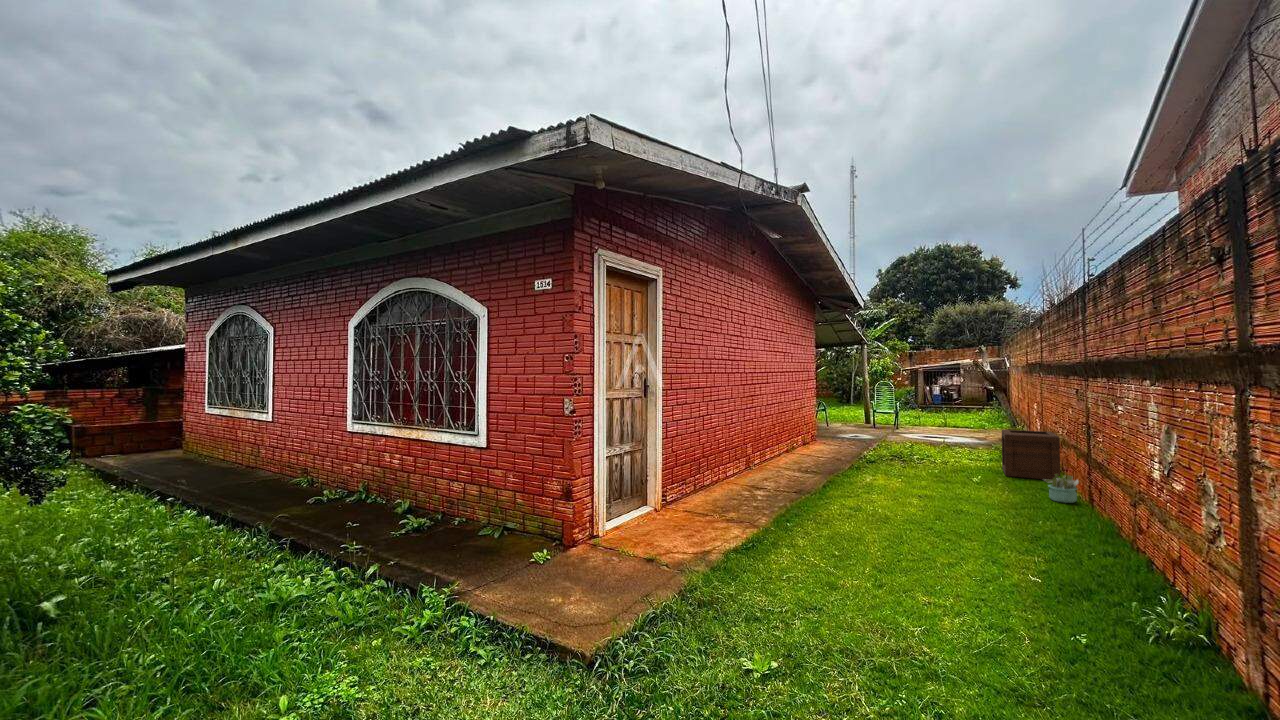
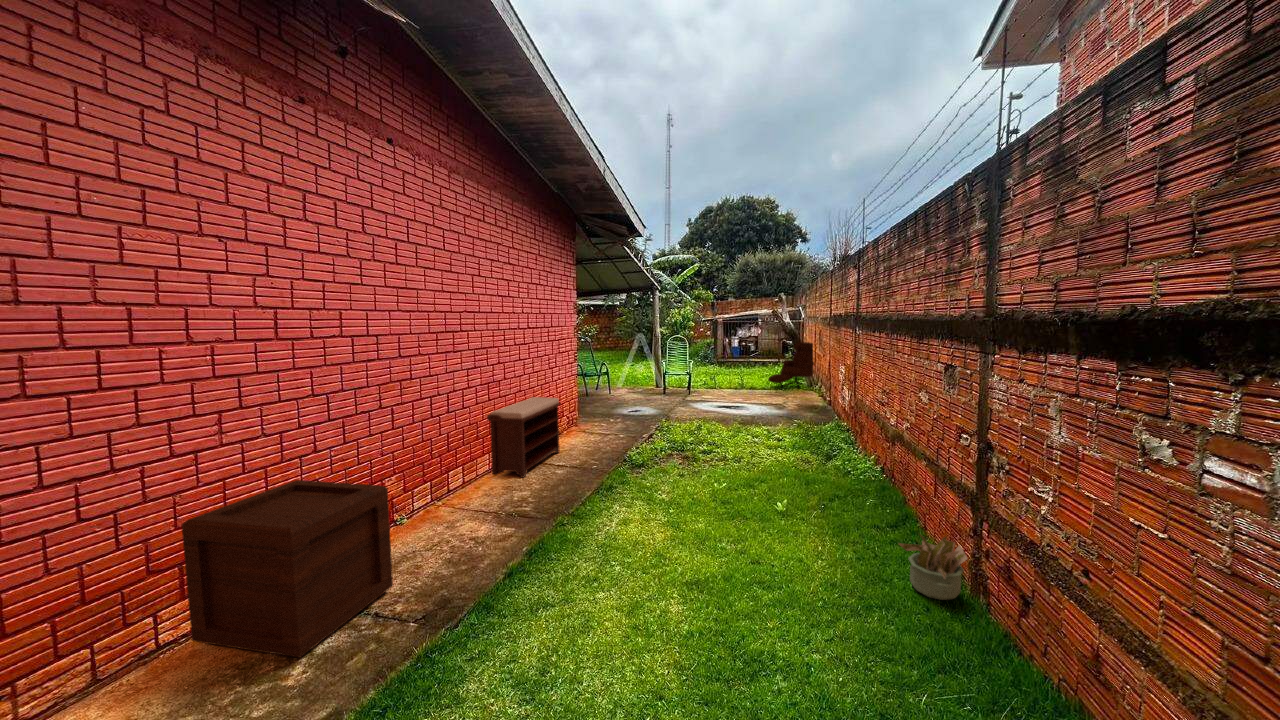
lounge chair: none [971,389,1020,429] -> present [768,342,814,388]
bench: none [784,415,819,458] -> present [487,397,561,478]
wooden crate: present [1002,429,1060,480] -> present [182,480,393,658]

